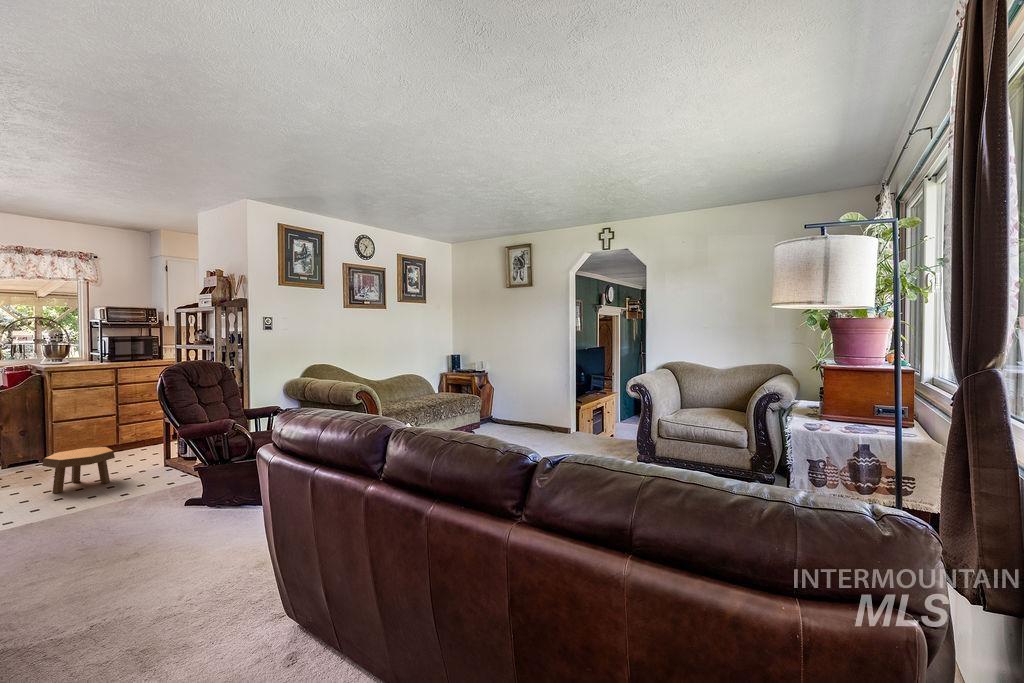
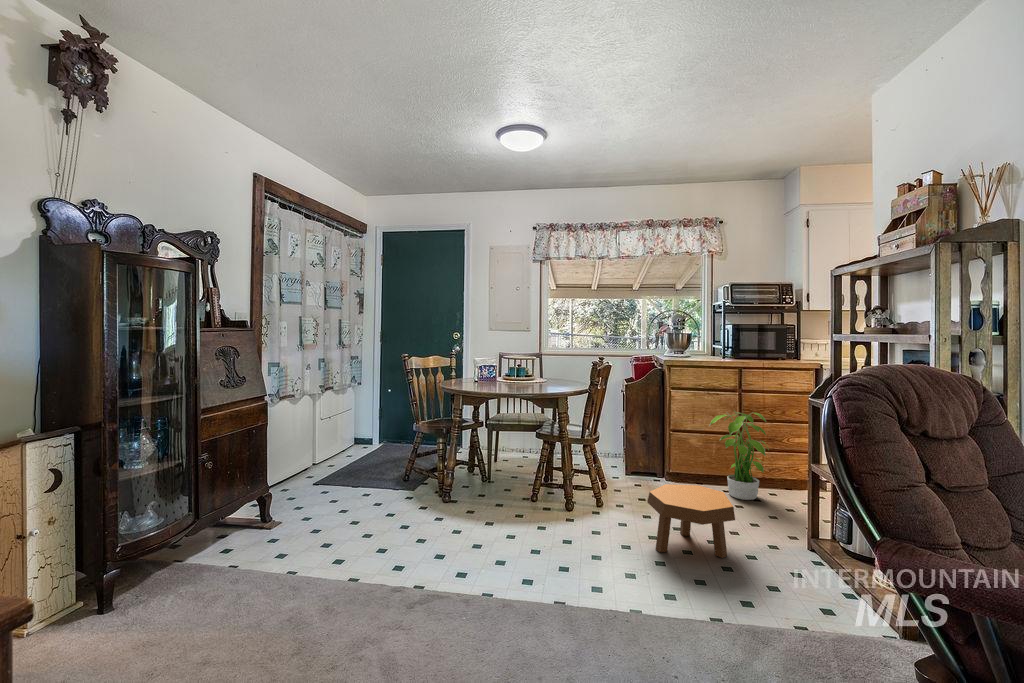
potted plant: none [90,397,140,458] -> present [709,412,769,500]

